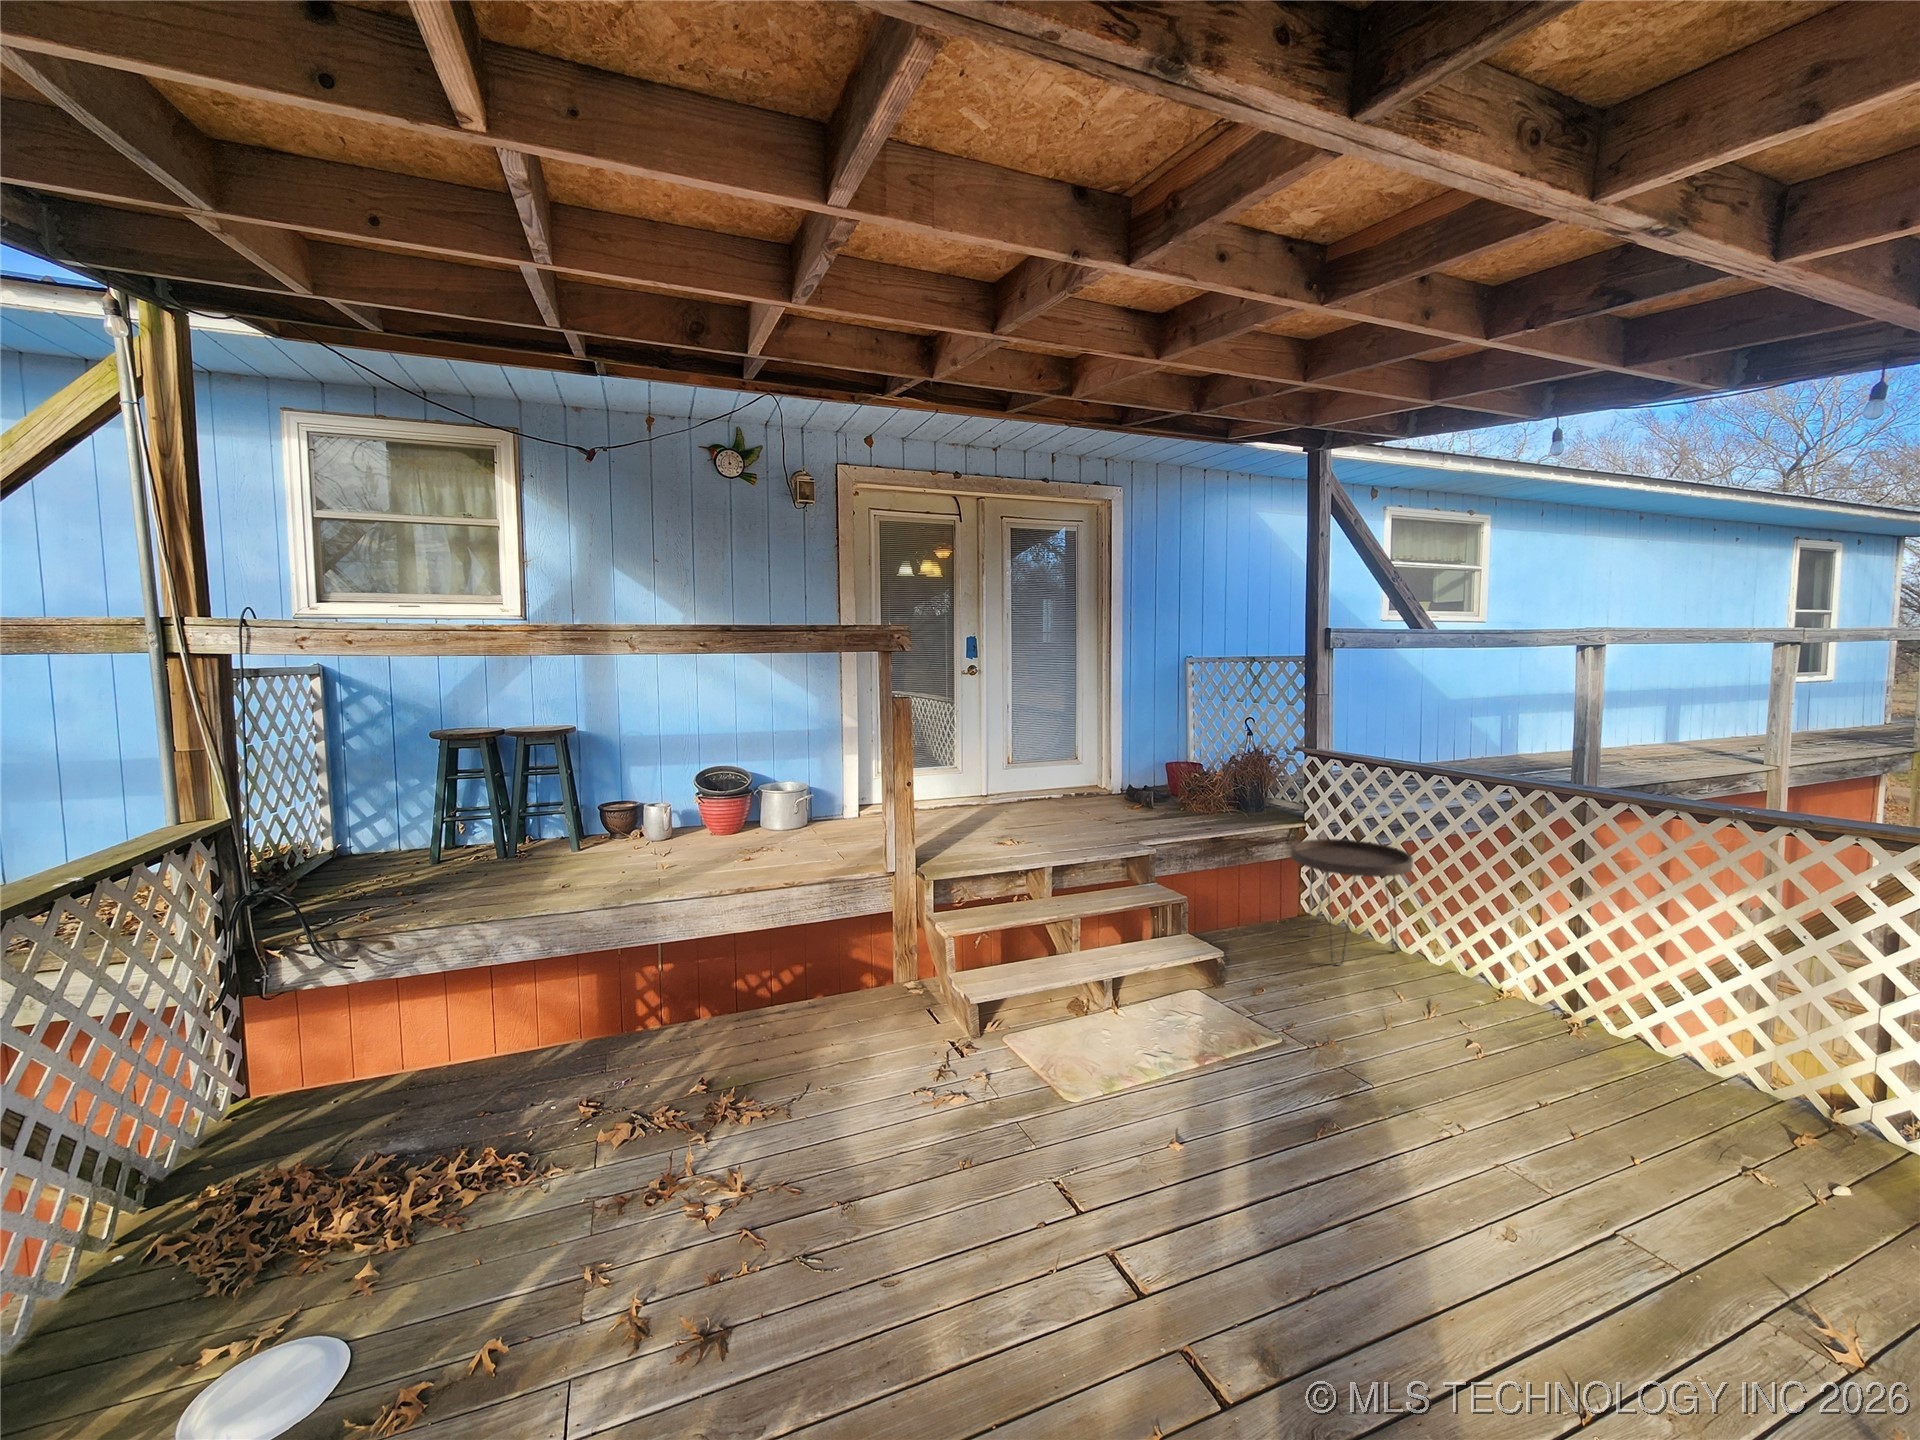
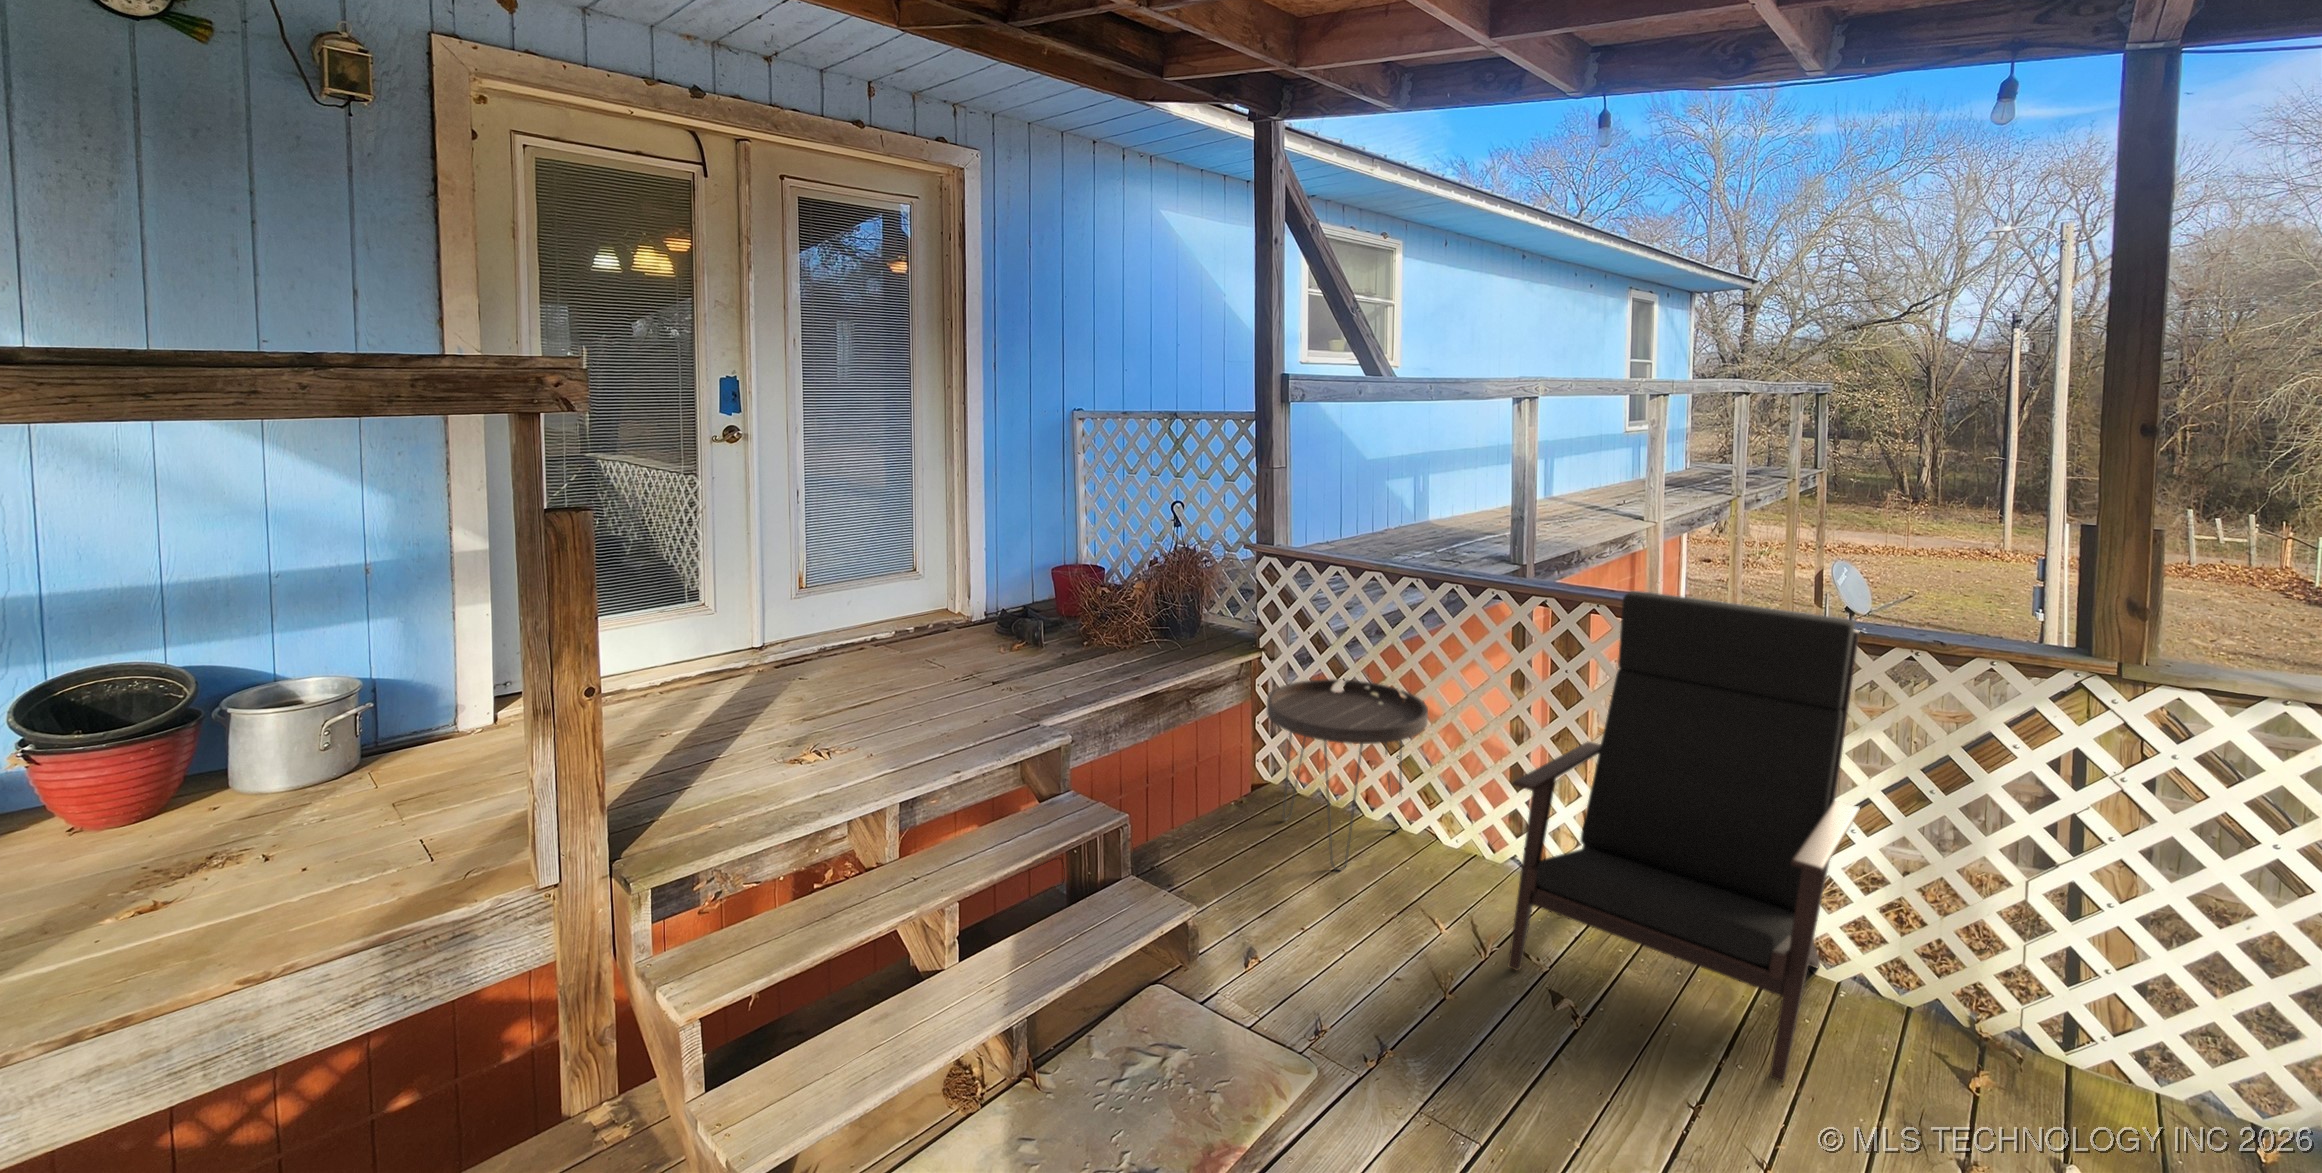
lounge chair: none [1432,777,1729,1114] -> present [1508,591,1860,1082]

